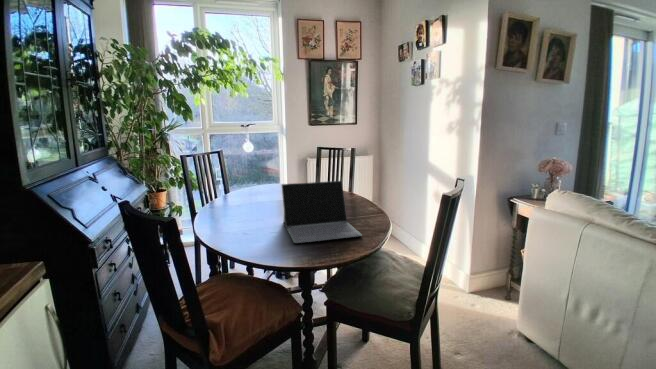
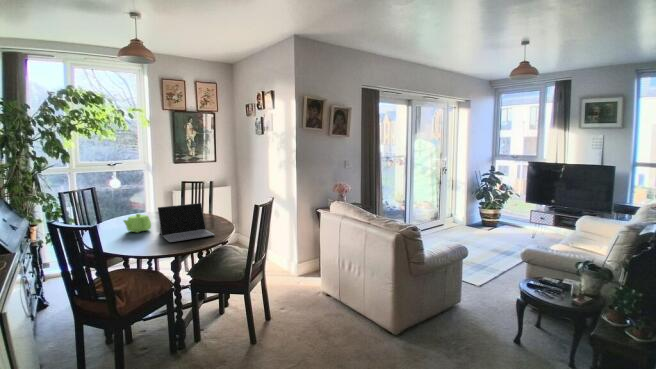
teapot: none [238,191,274,217] -> present [124,214,151,232]

